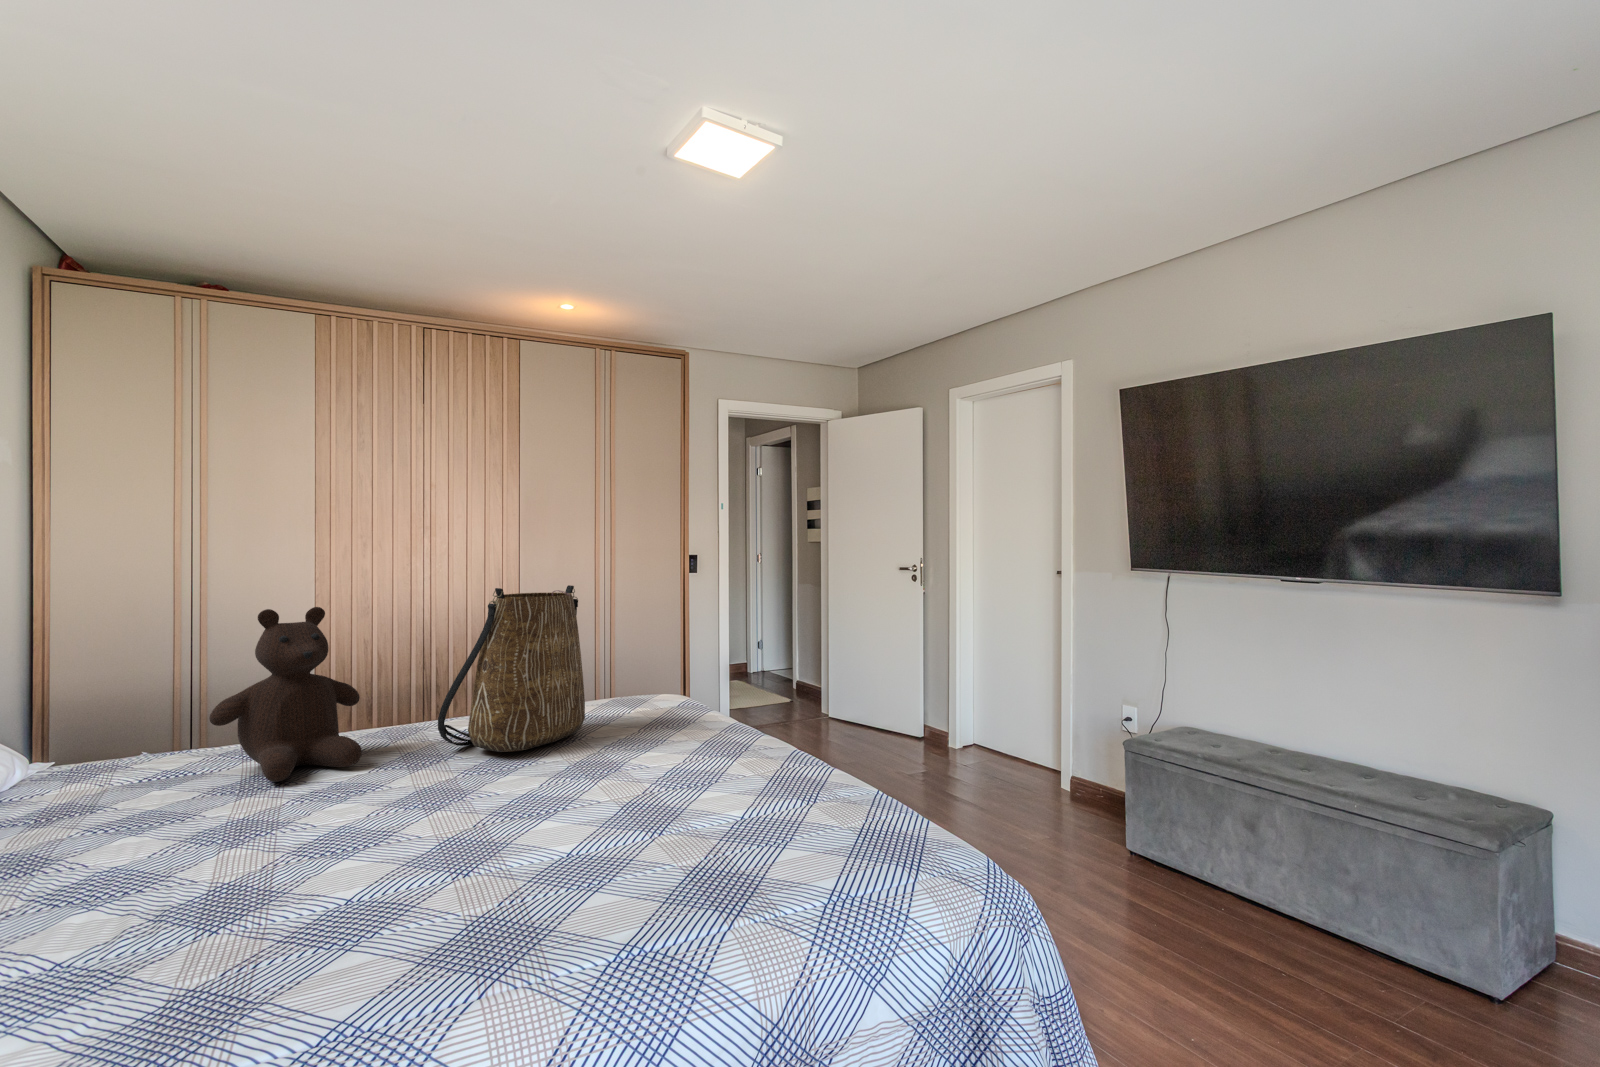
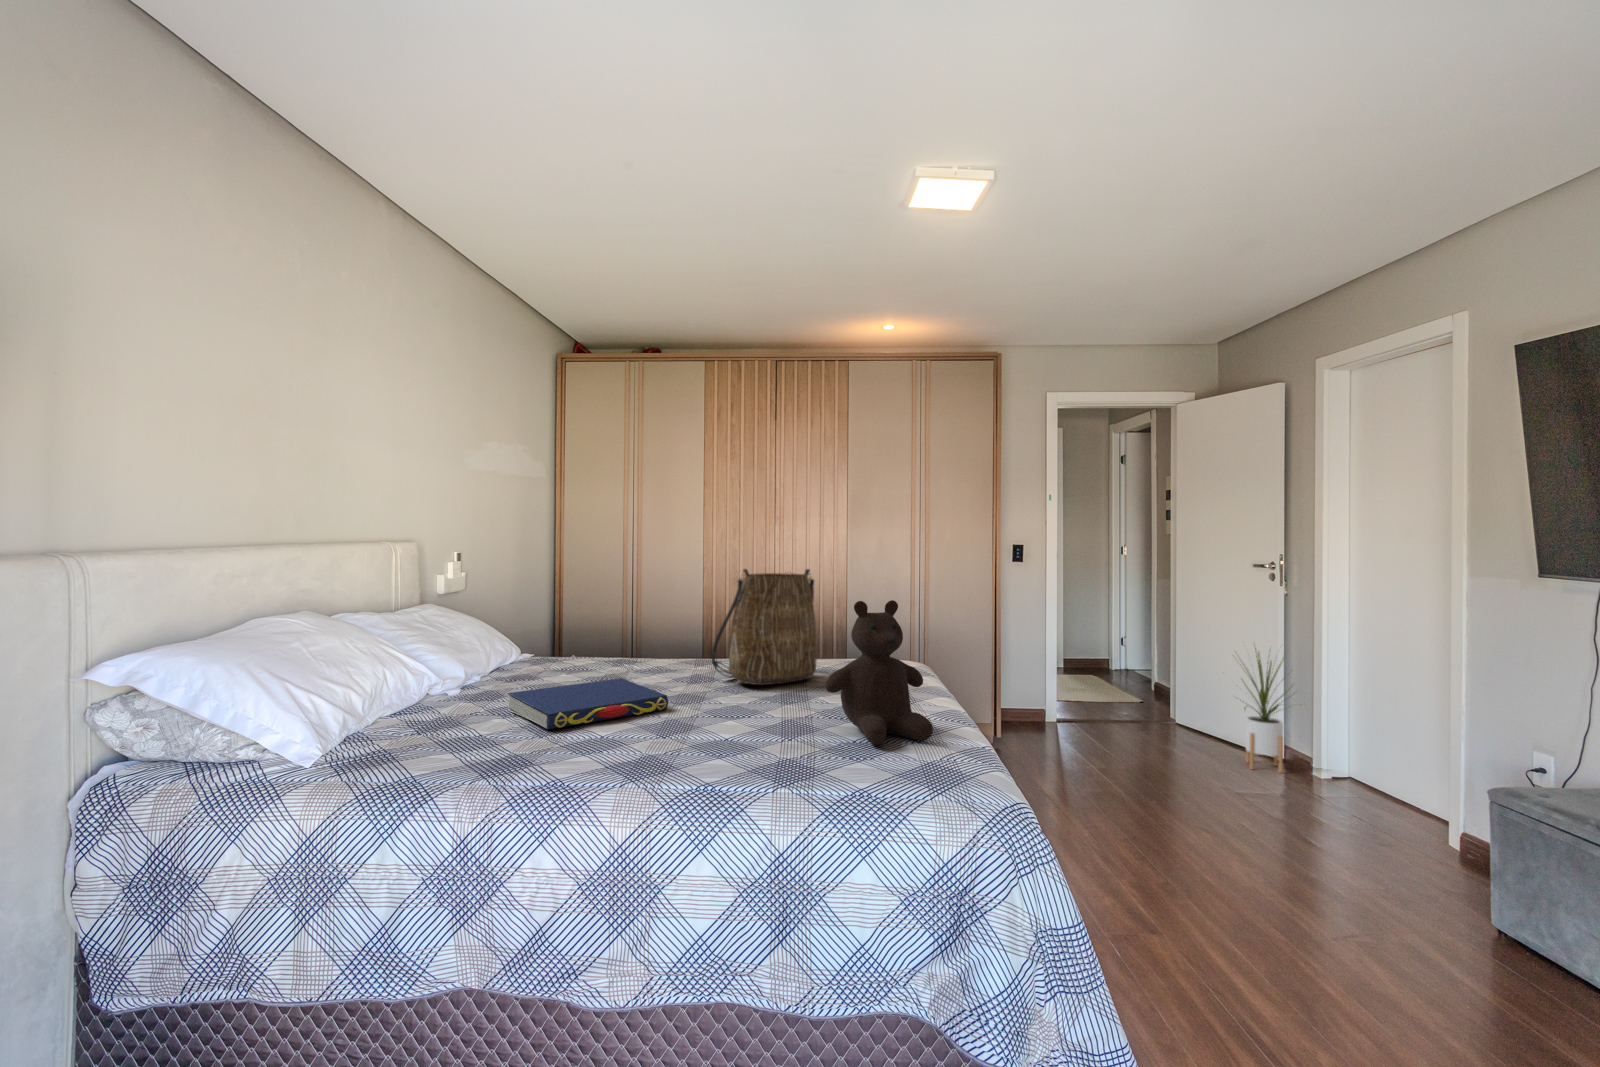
teddy bear: present [209,607,362,782] -> present [825,600,933,745]
house plant: none [892,637,954,753] -> present [1245,648,1293,773]
book: none [67,776,417,909] -> present [508,678,668,730]

